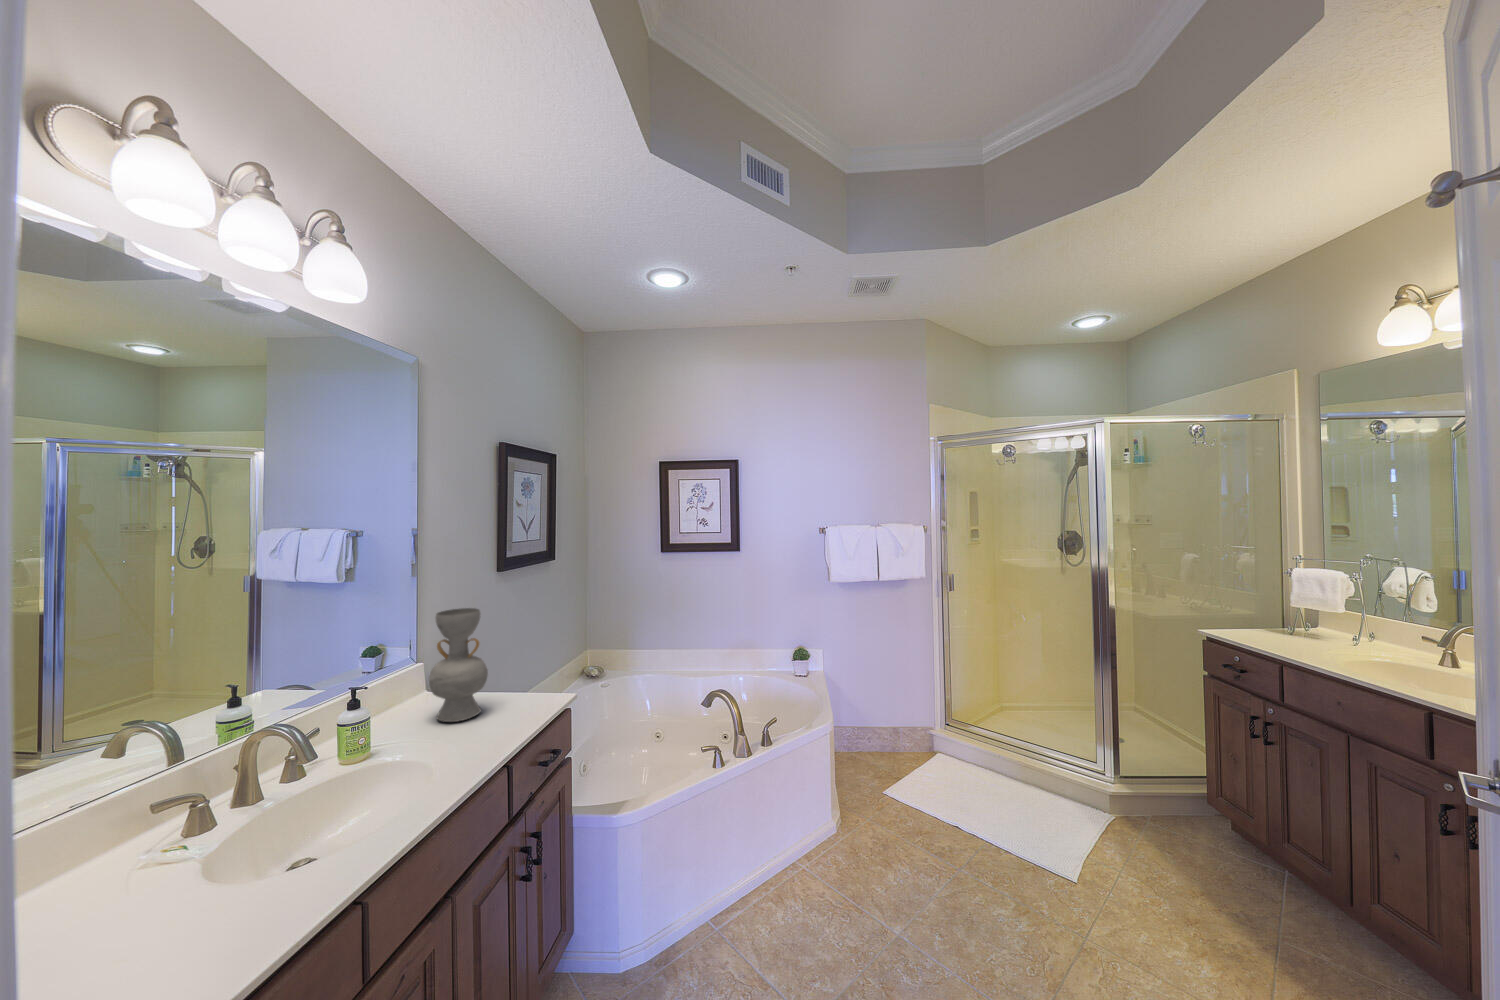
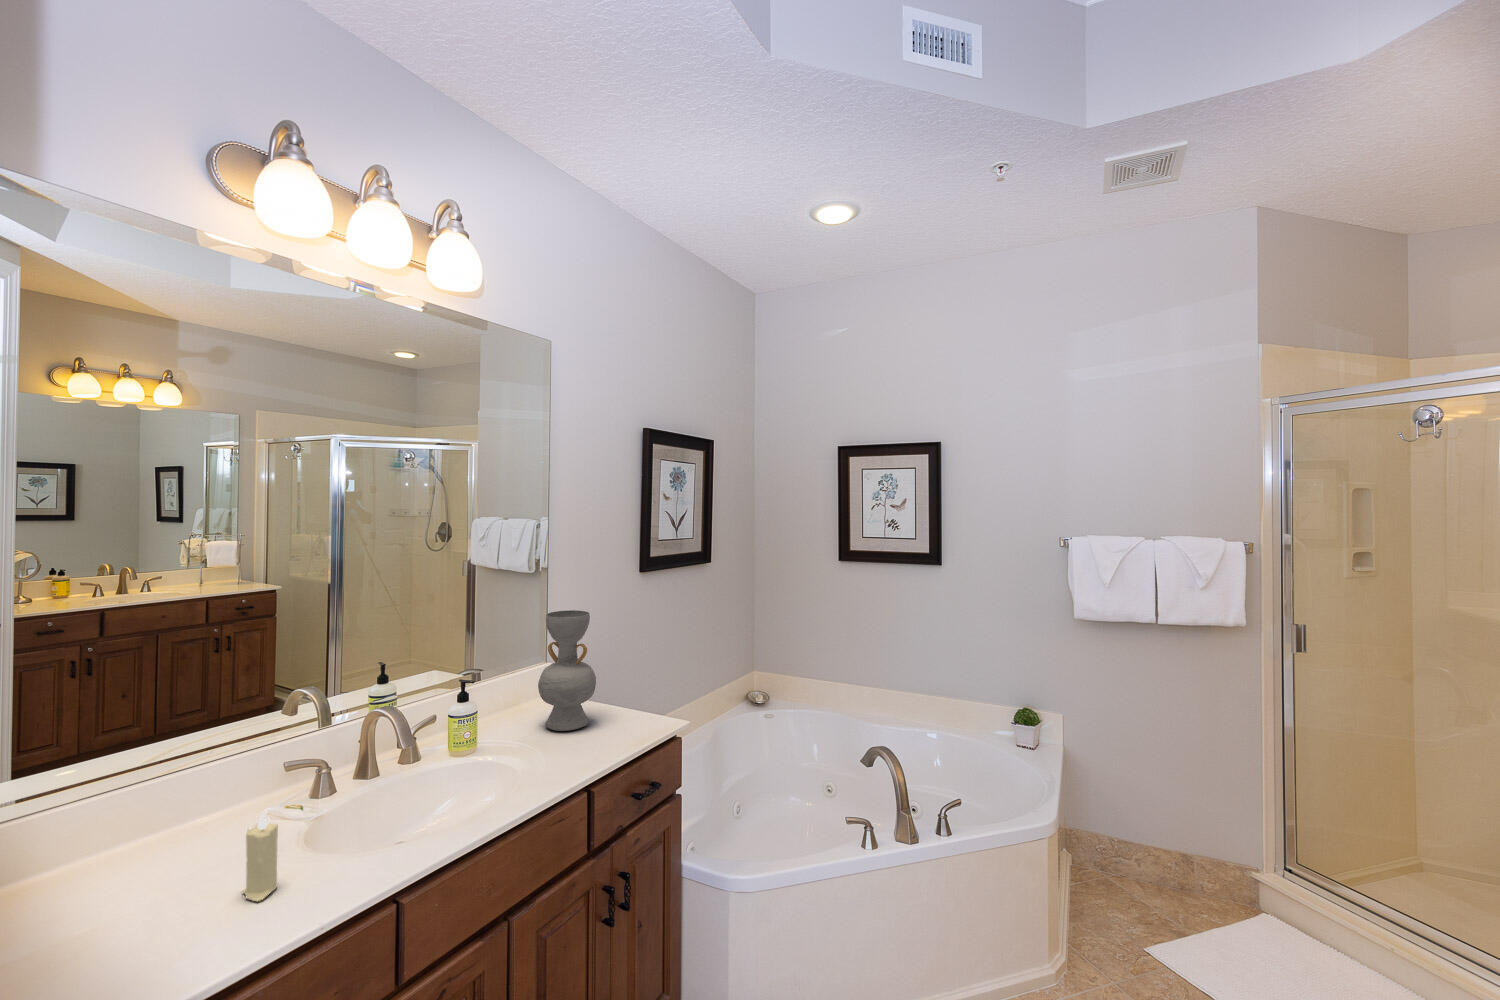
candle: none [158,846,207,952] -> present [242,810,278,901]

